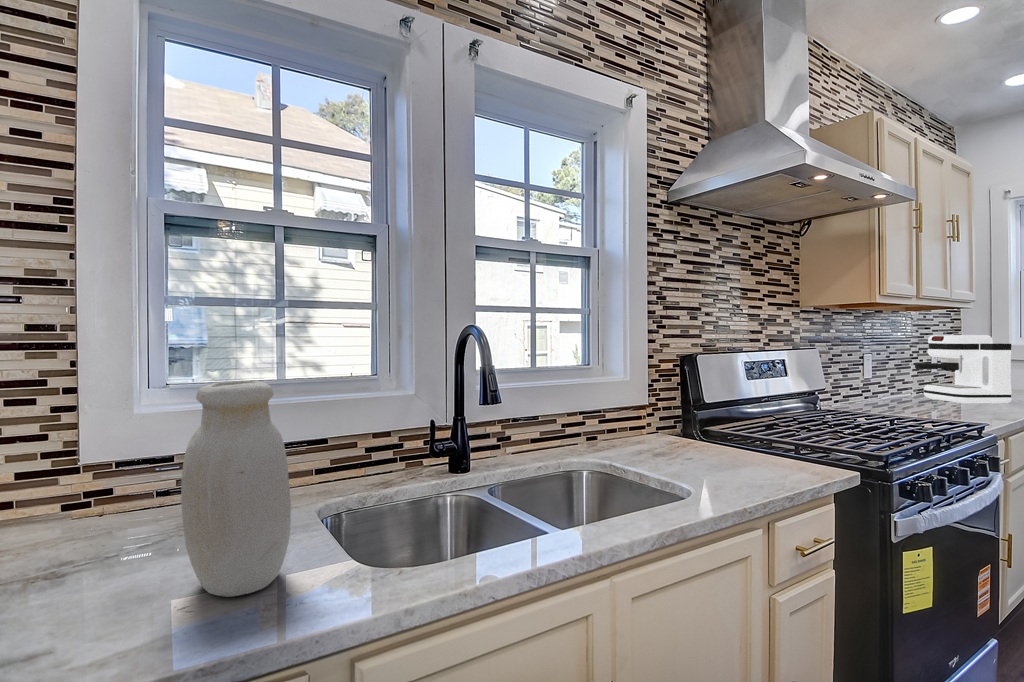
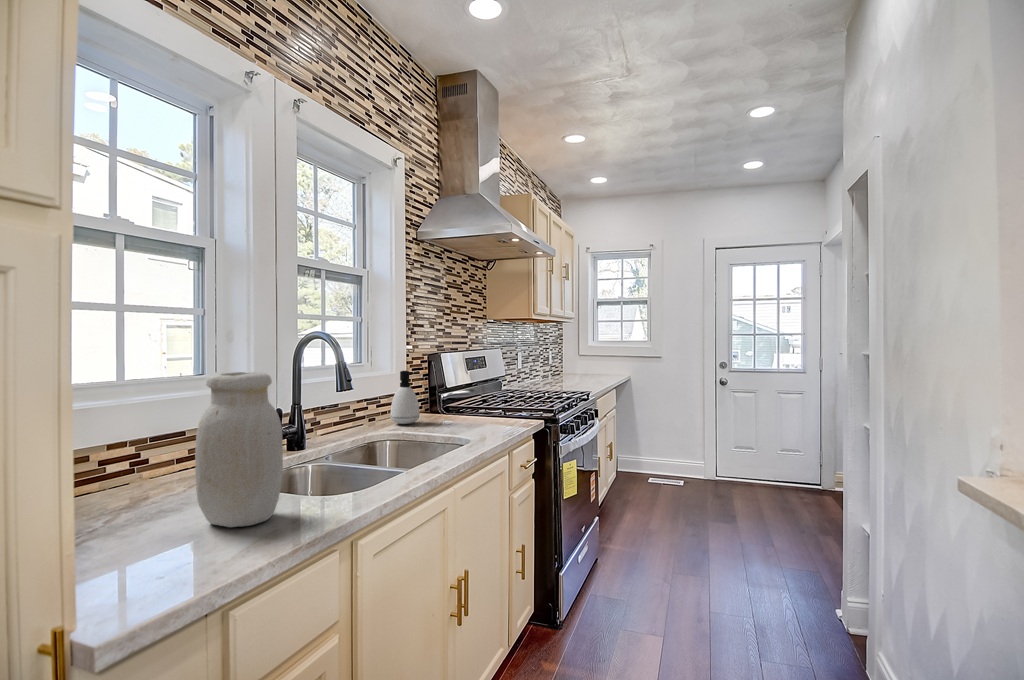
coffee maker: present [915,335,1012,405] -> none [547,339,593,383]
soap dispenser: none [607,378,648,451] -> present [390,371,420,424]

